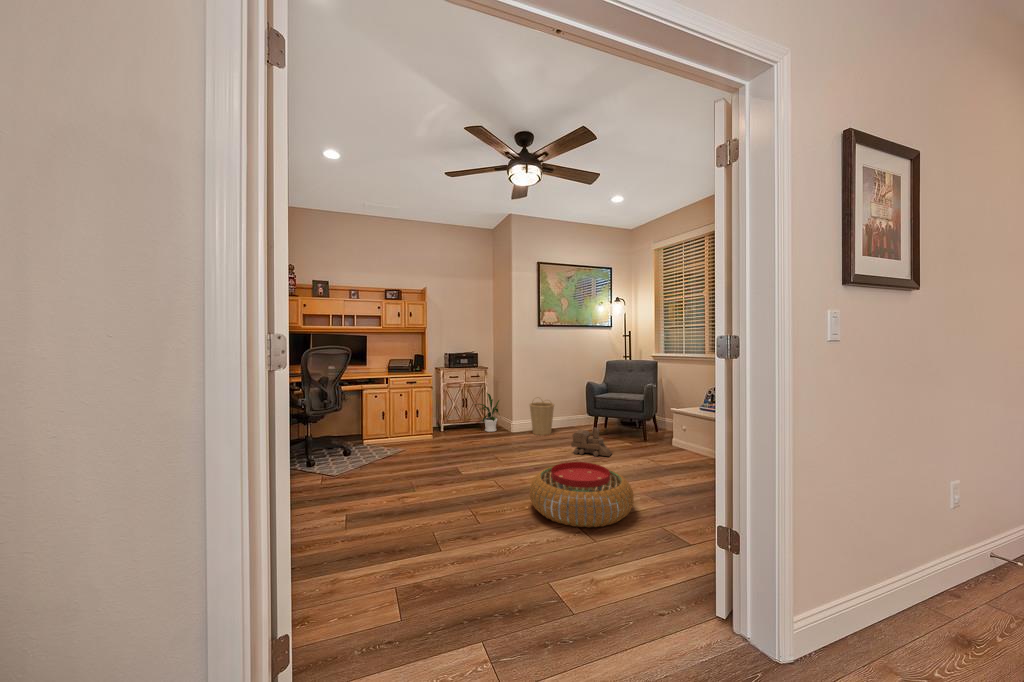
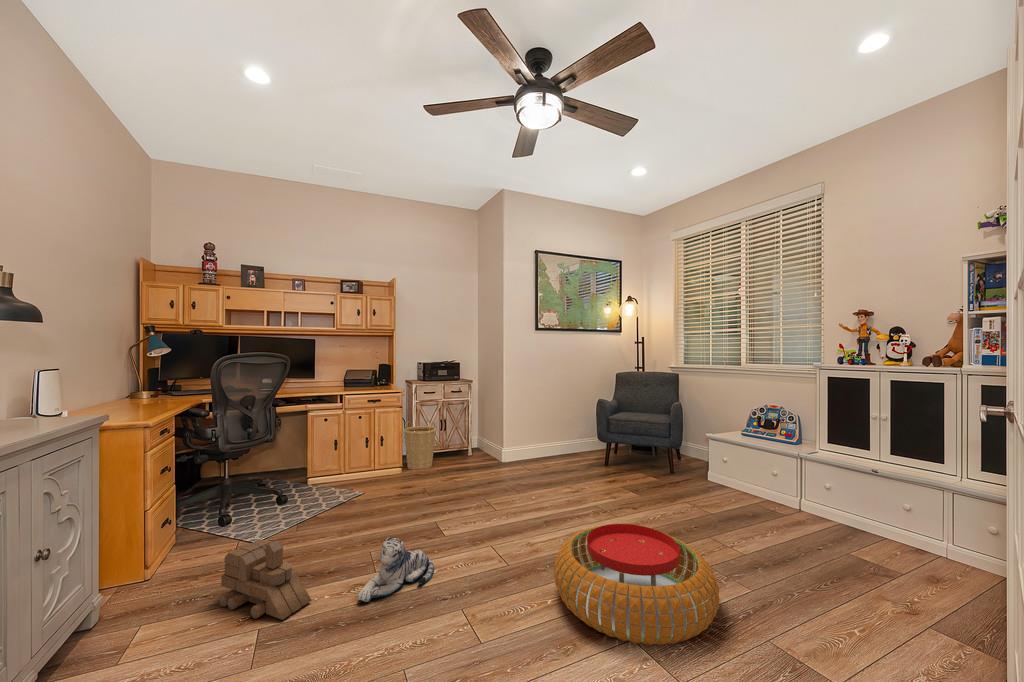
house plant: present [480,393,499,432] -> none [451,412,491,463]
basket: present [529,401,554,435] -> present [404,421,436,470]
toy train: present [571,428,612,456] -> present [219,539,311,620]
plush toy: none [405,467,453,505] -> present [358,537,434,602]

